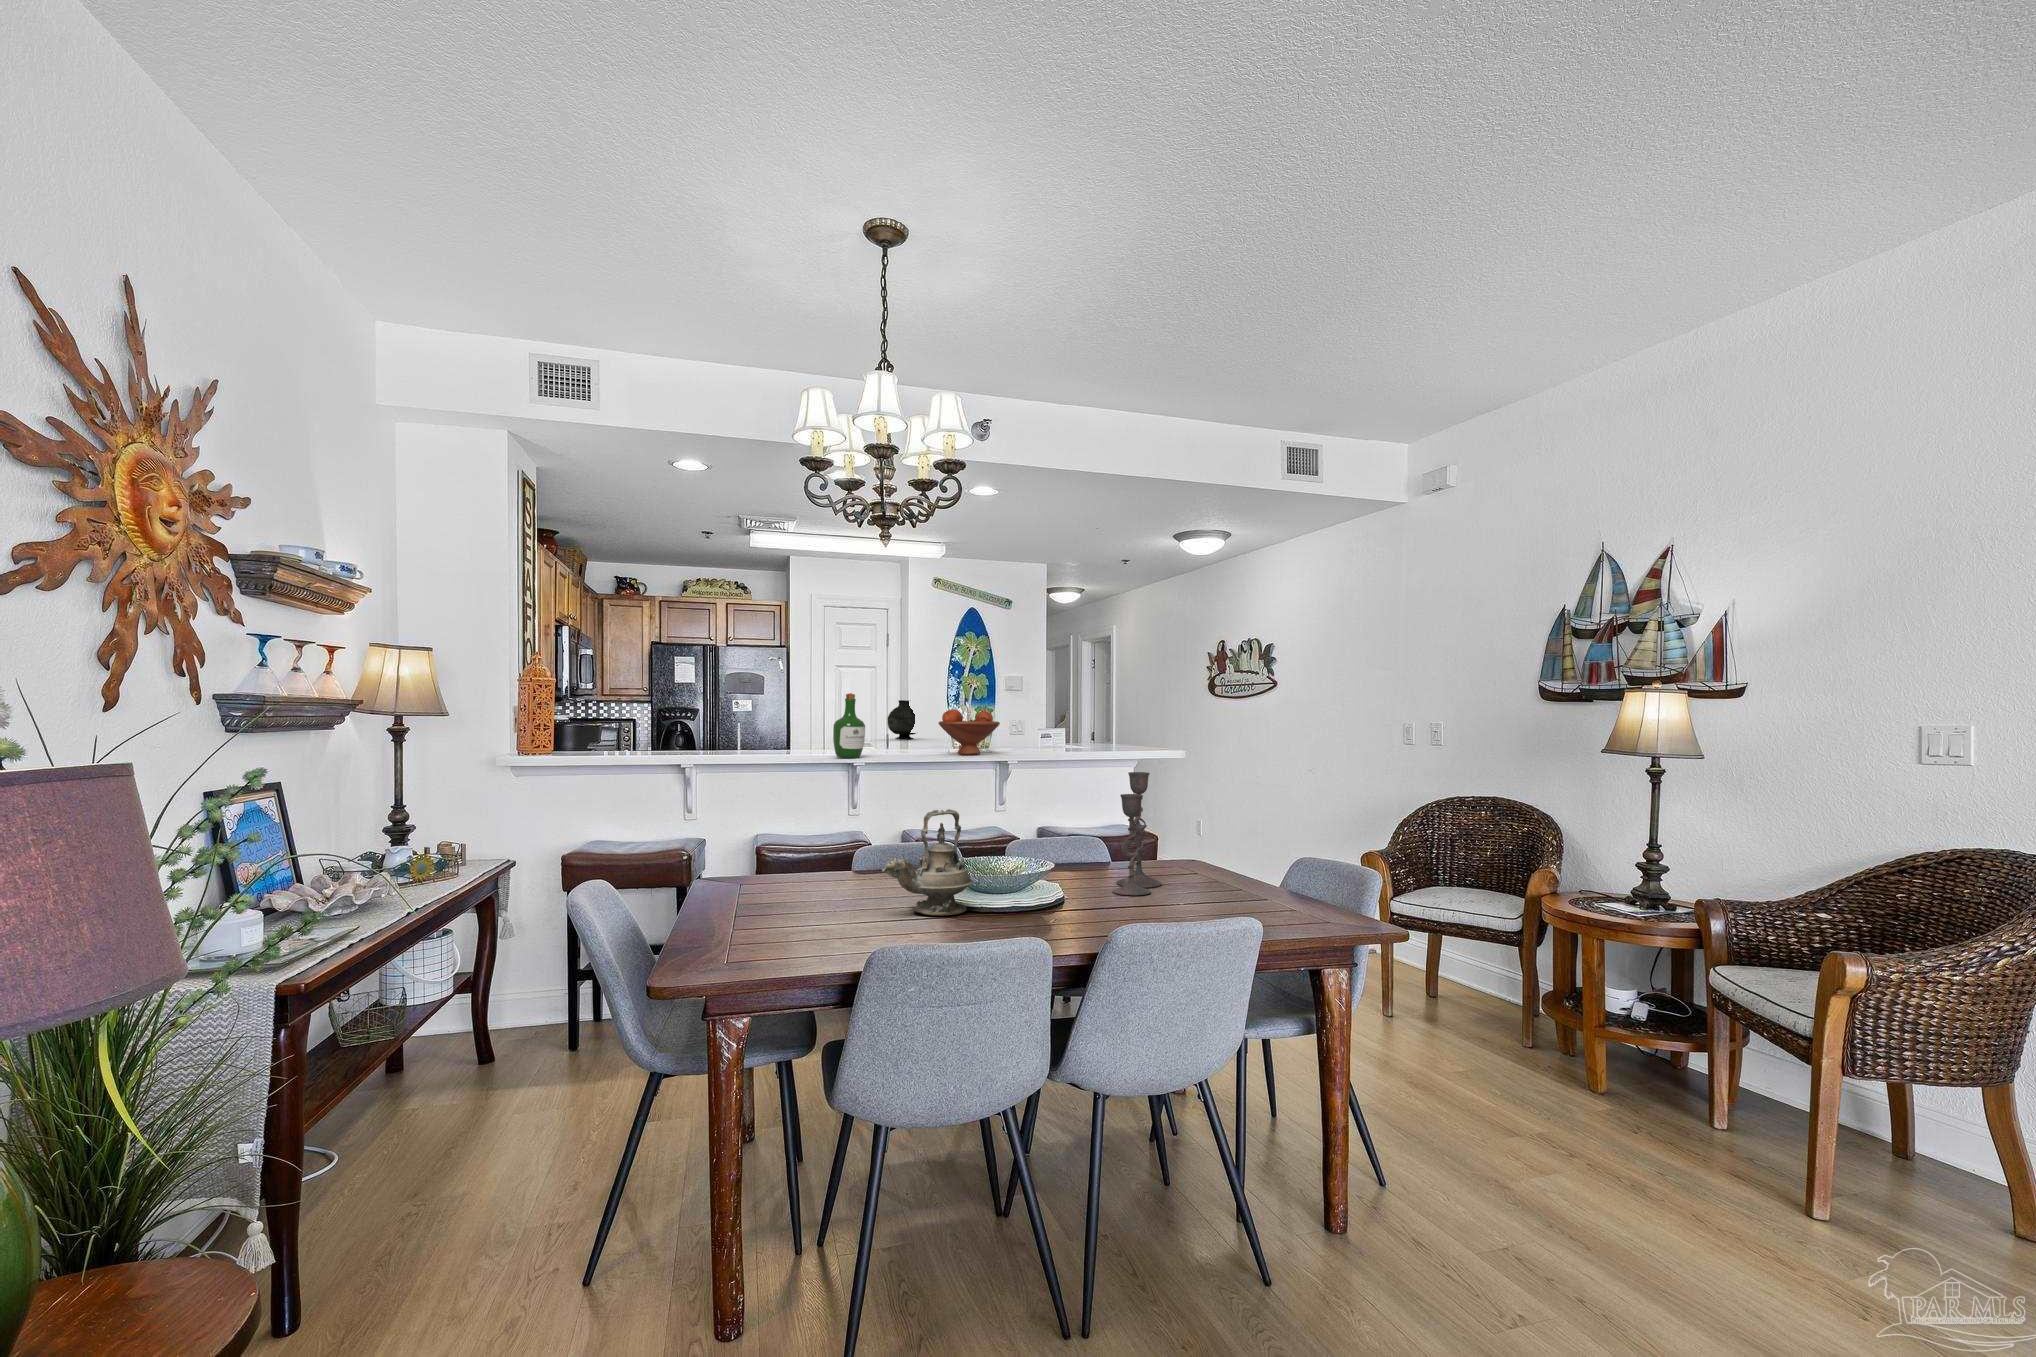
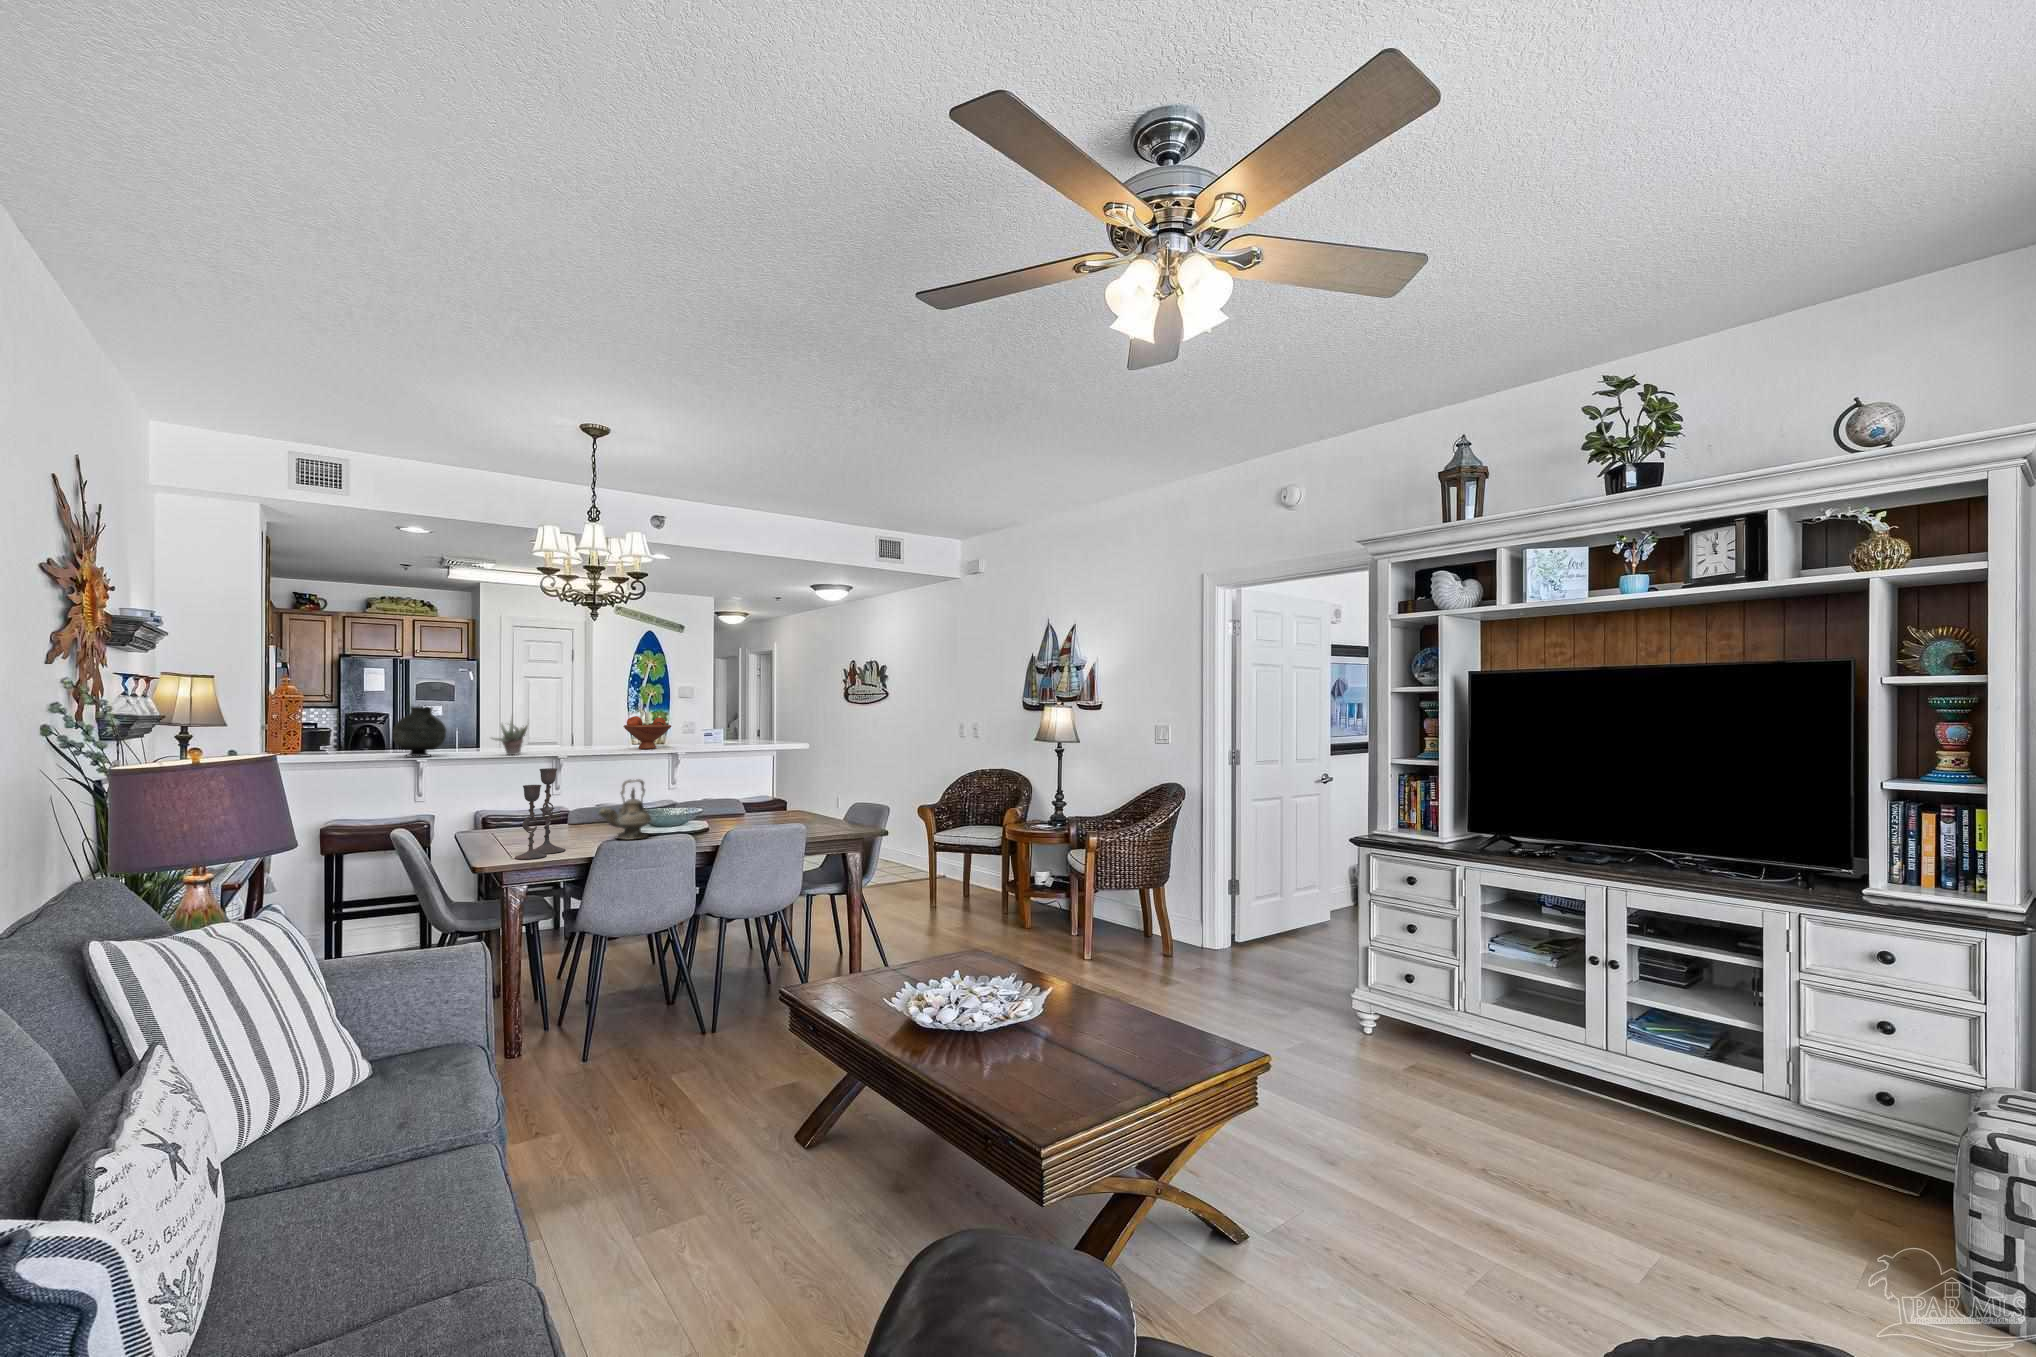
wine bottle: present [833,693,865,758] -> none [540,705,566,753]
vase: present [888,700,916,739] -> present [392,707,446,756]
succulent plant: none [768,704,818,760] -> present [492,719,528,755]
candlestick: present [1113,772,1162,895] -> present [515,768,565,859]

